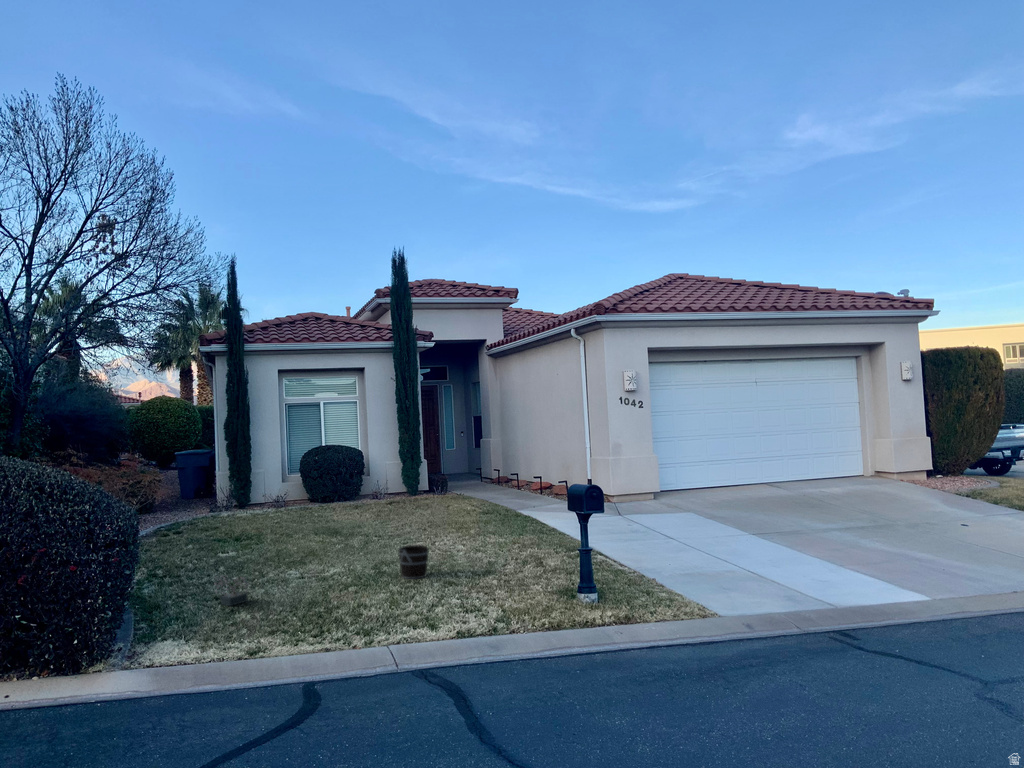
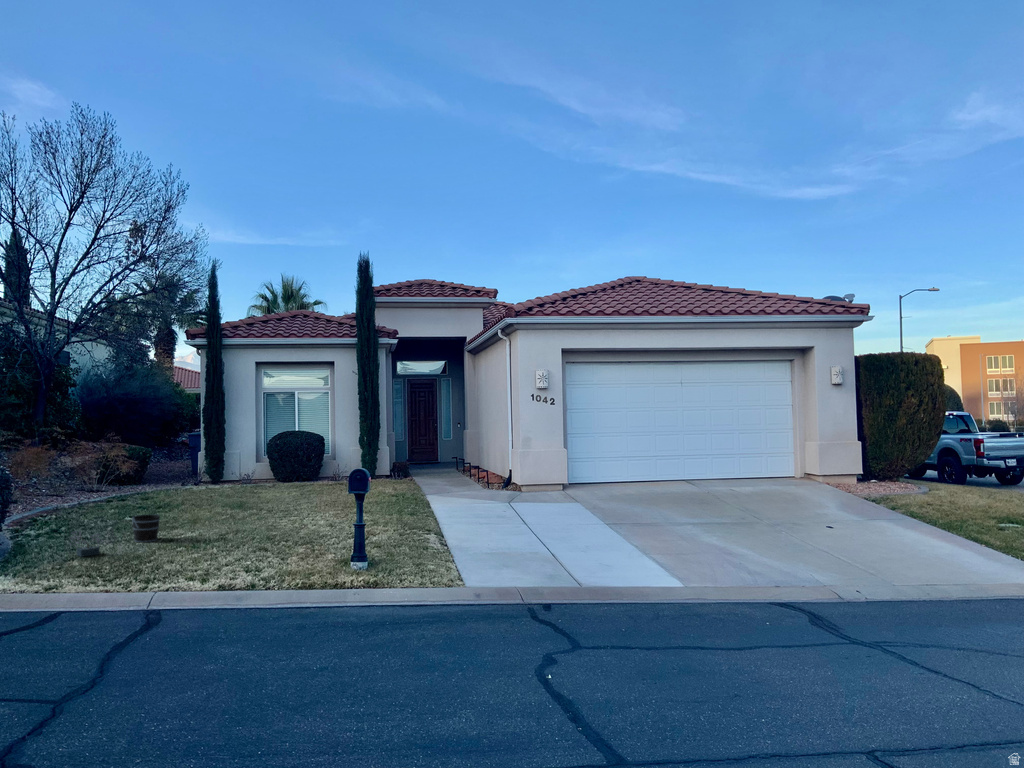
bucket: present [399,545,429,579] -> present [132,514,160,542]

